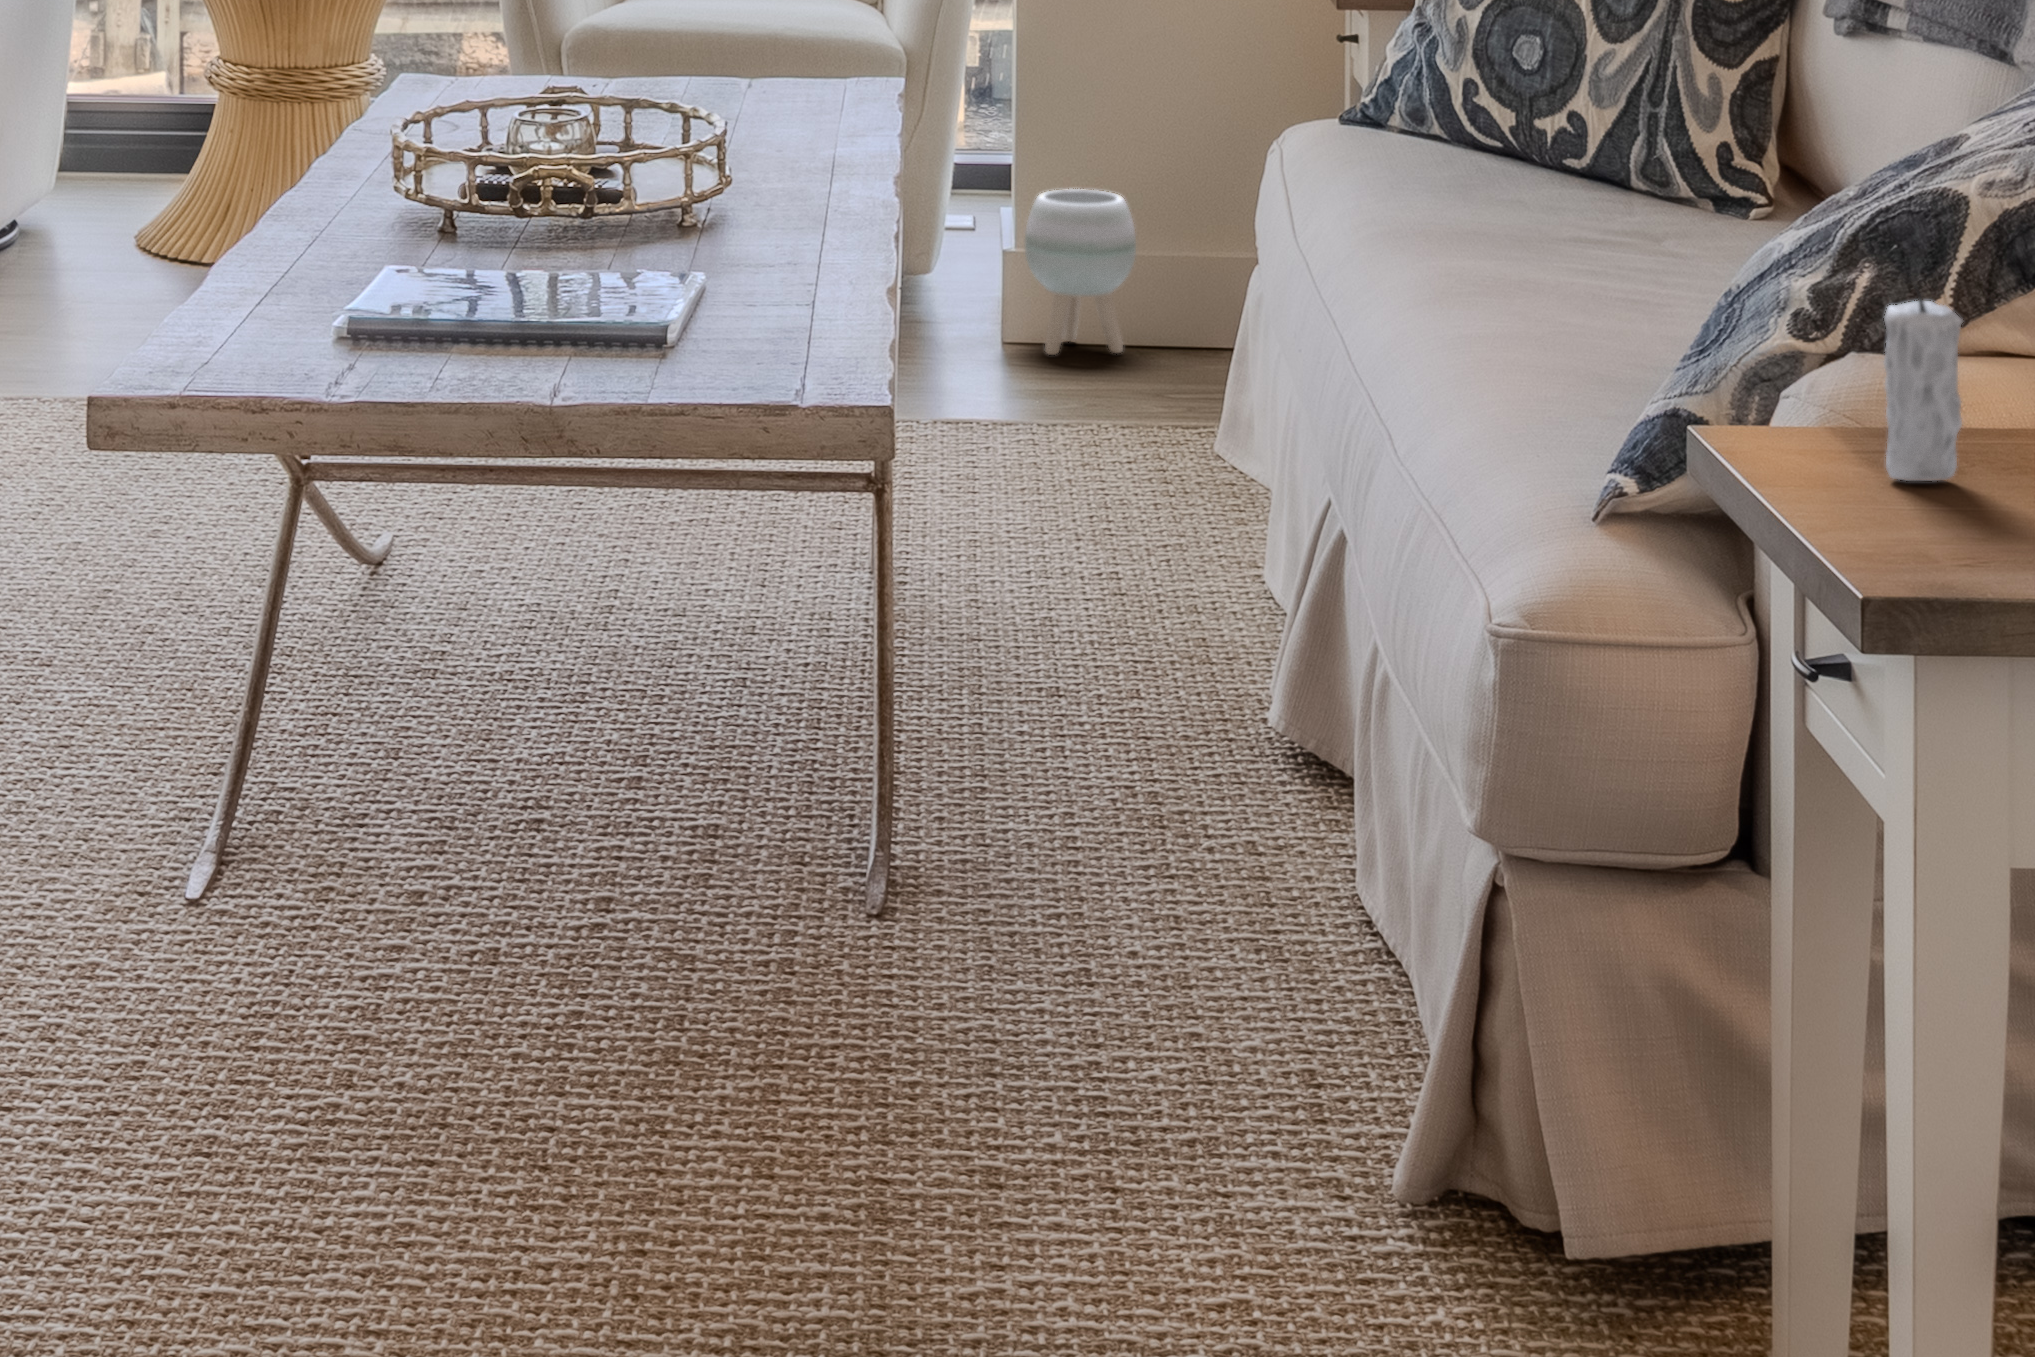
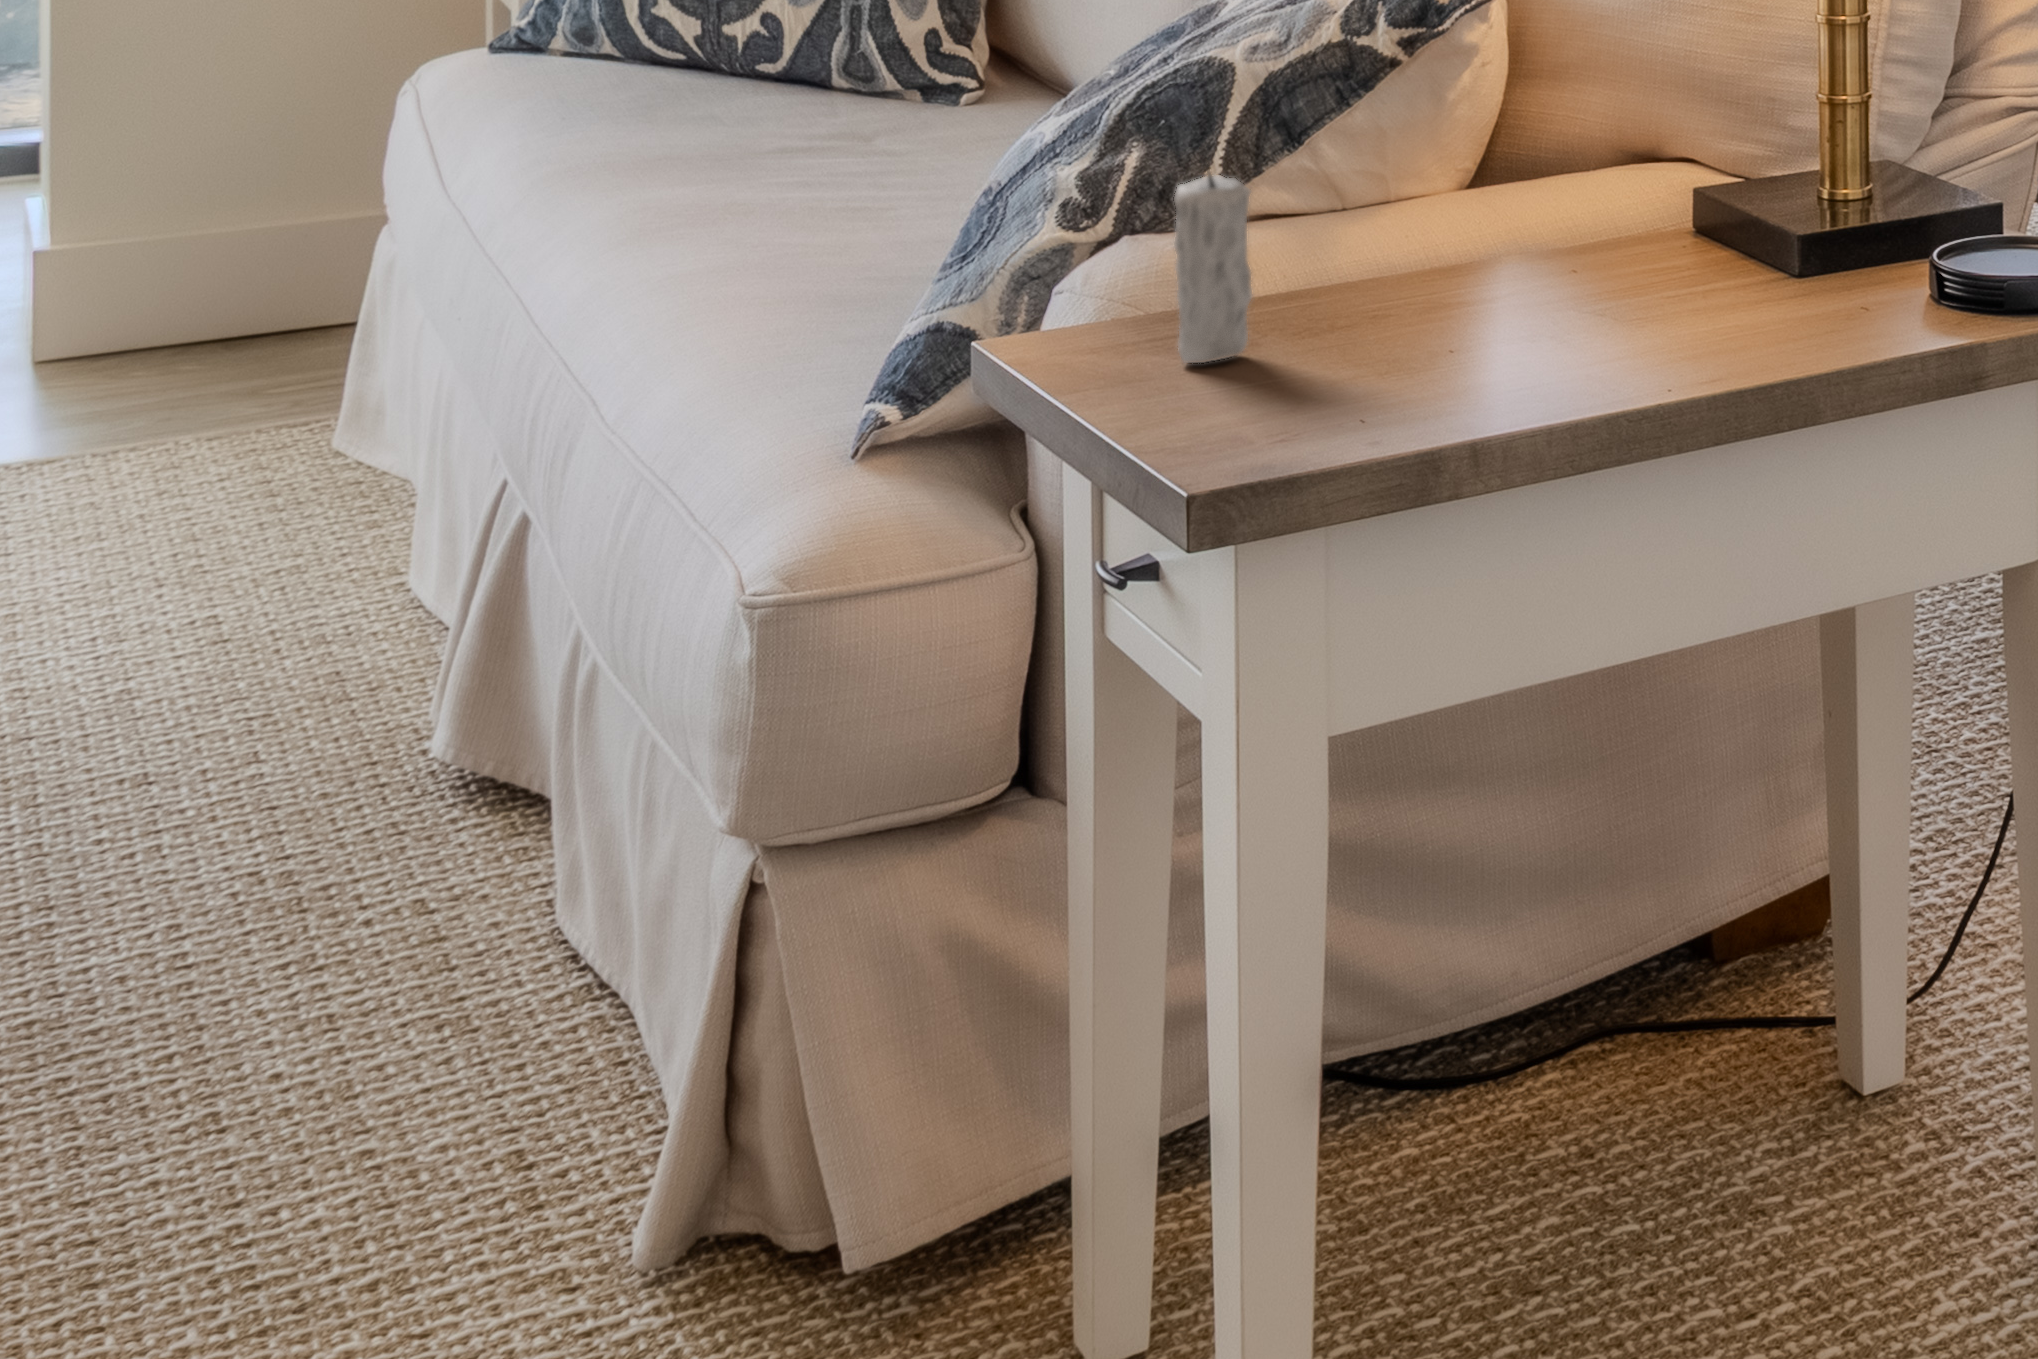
planter: present [1025,189,1136,355] -> none [68,161,221,365]

